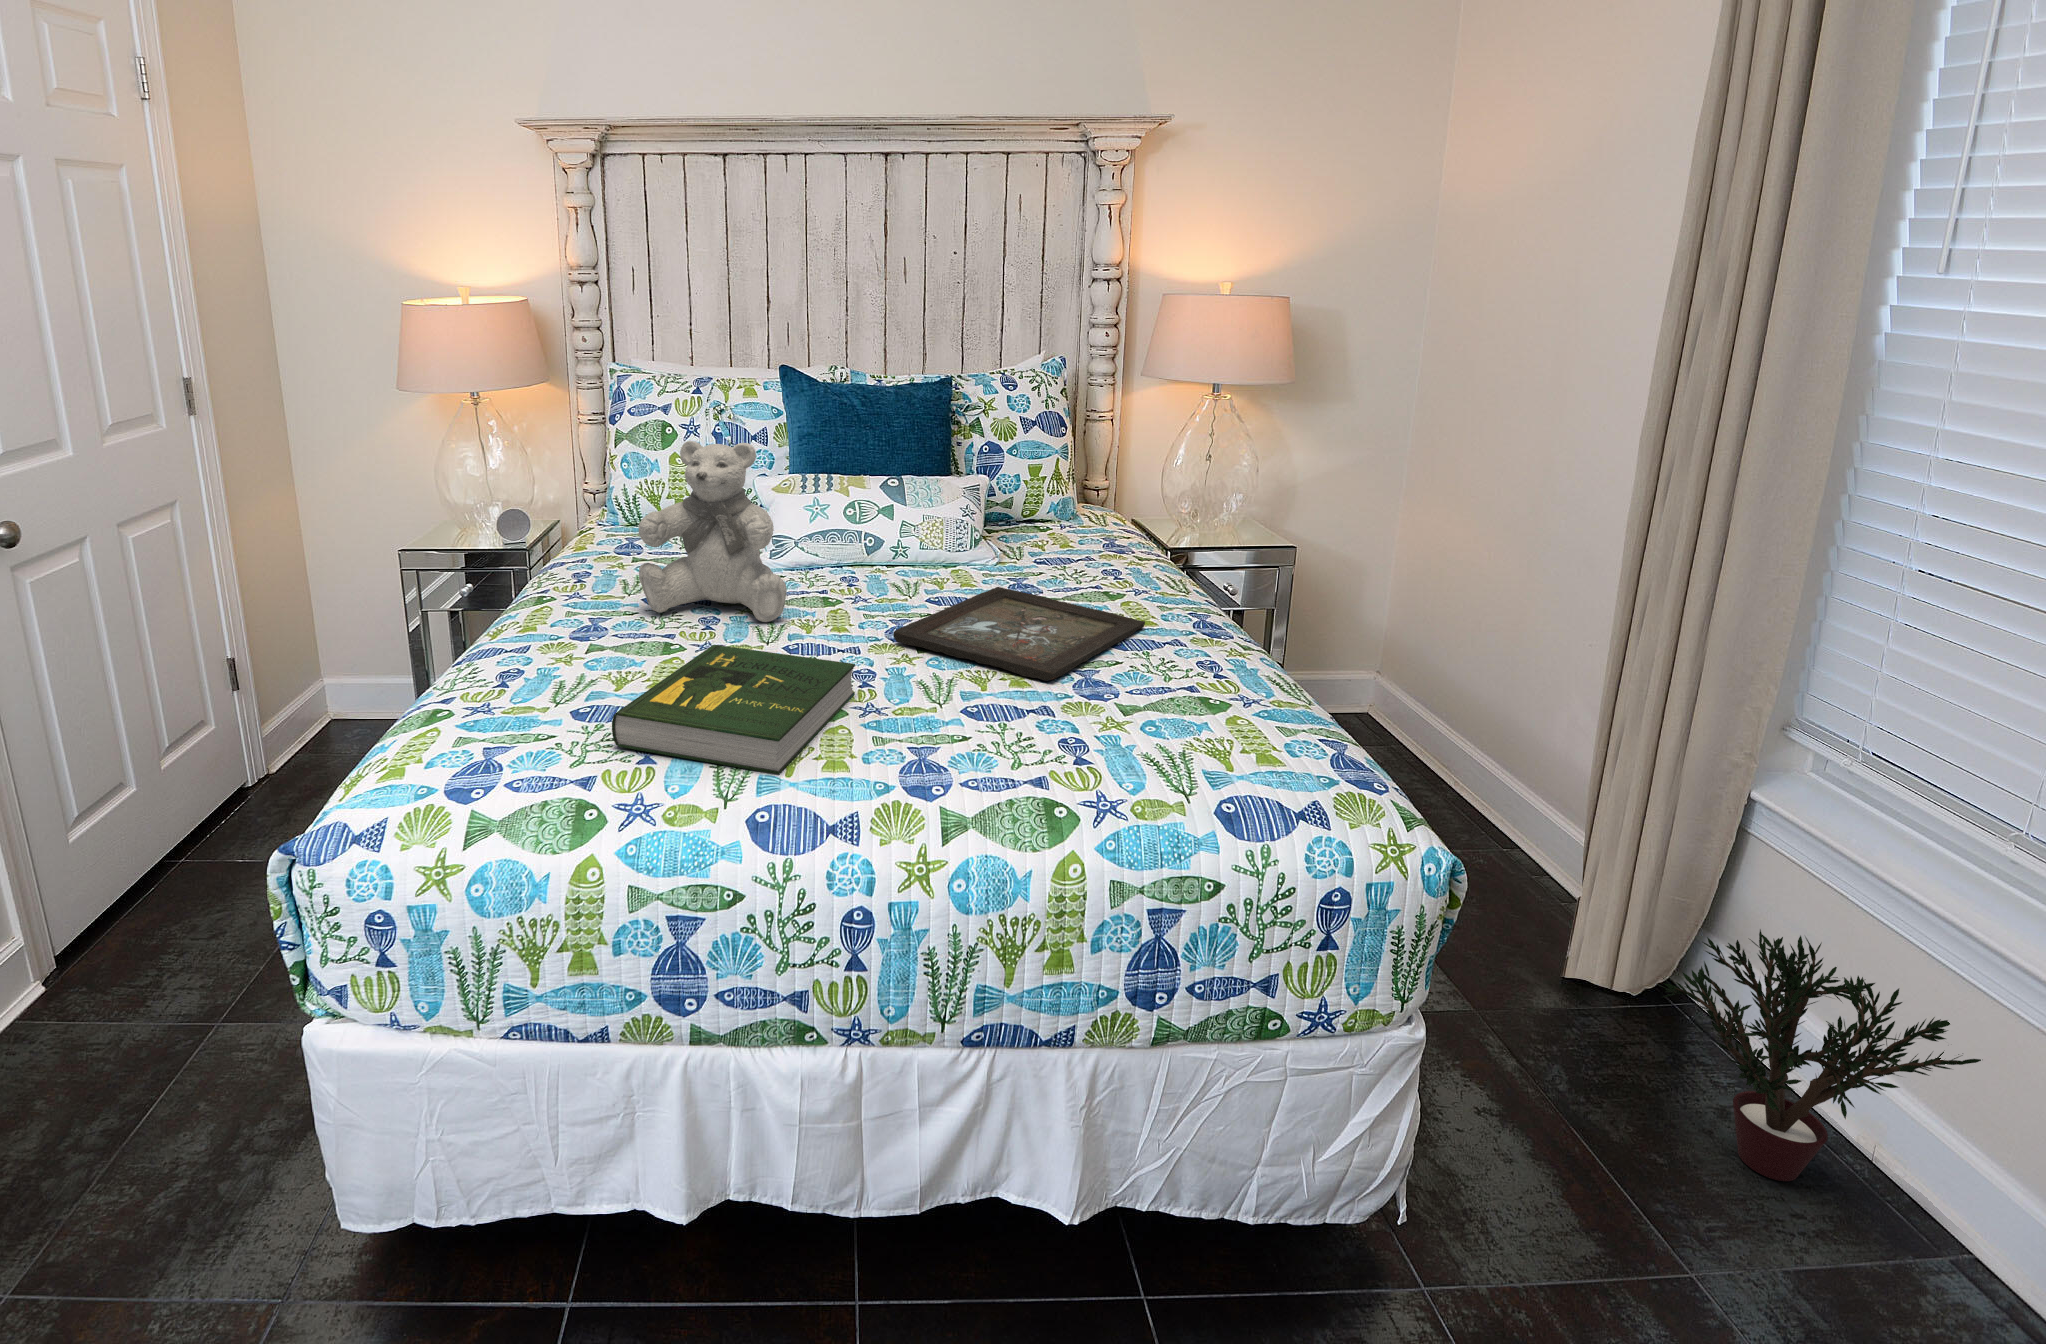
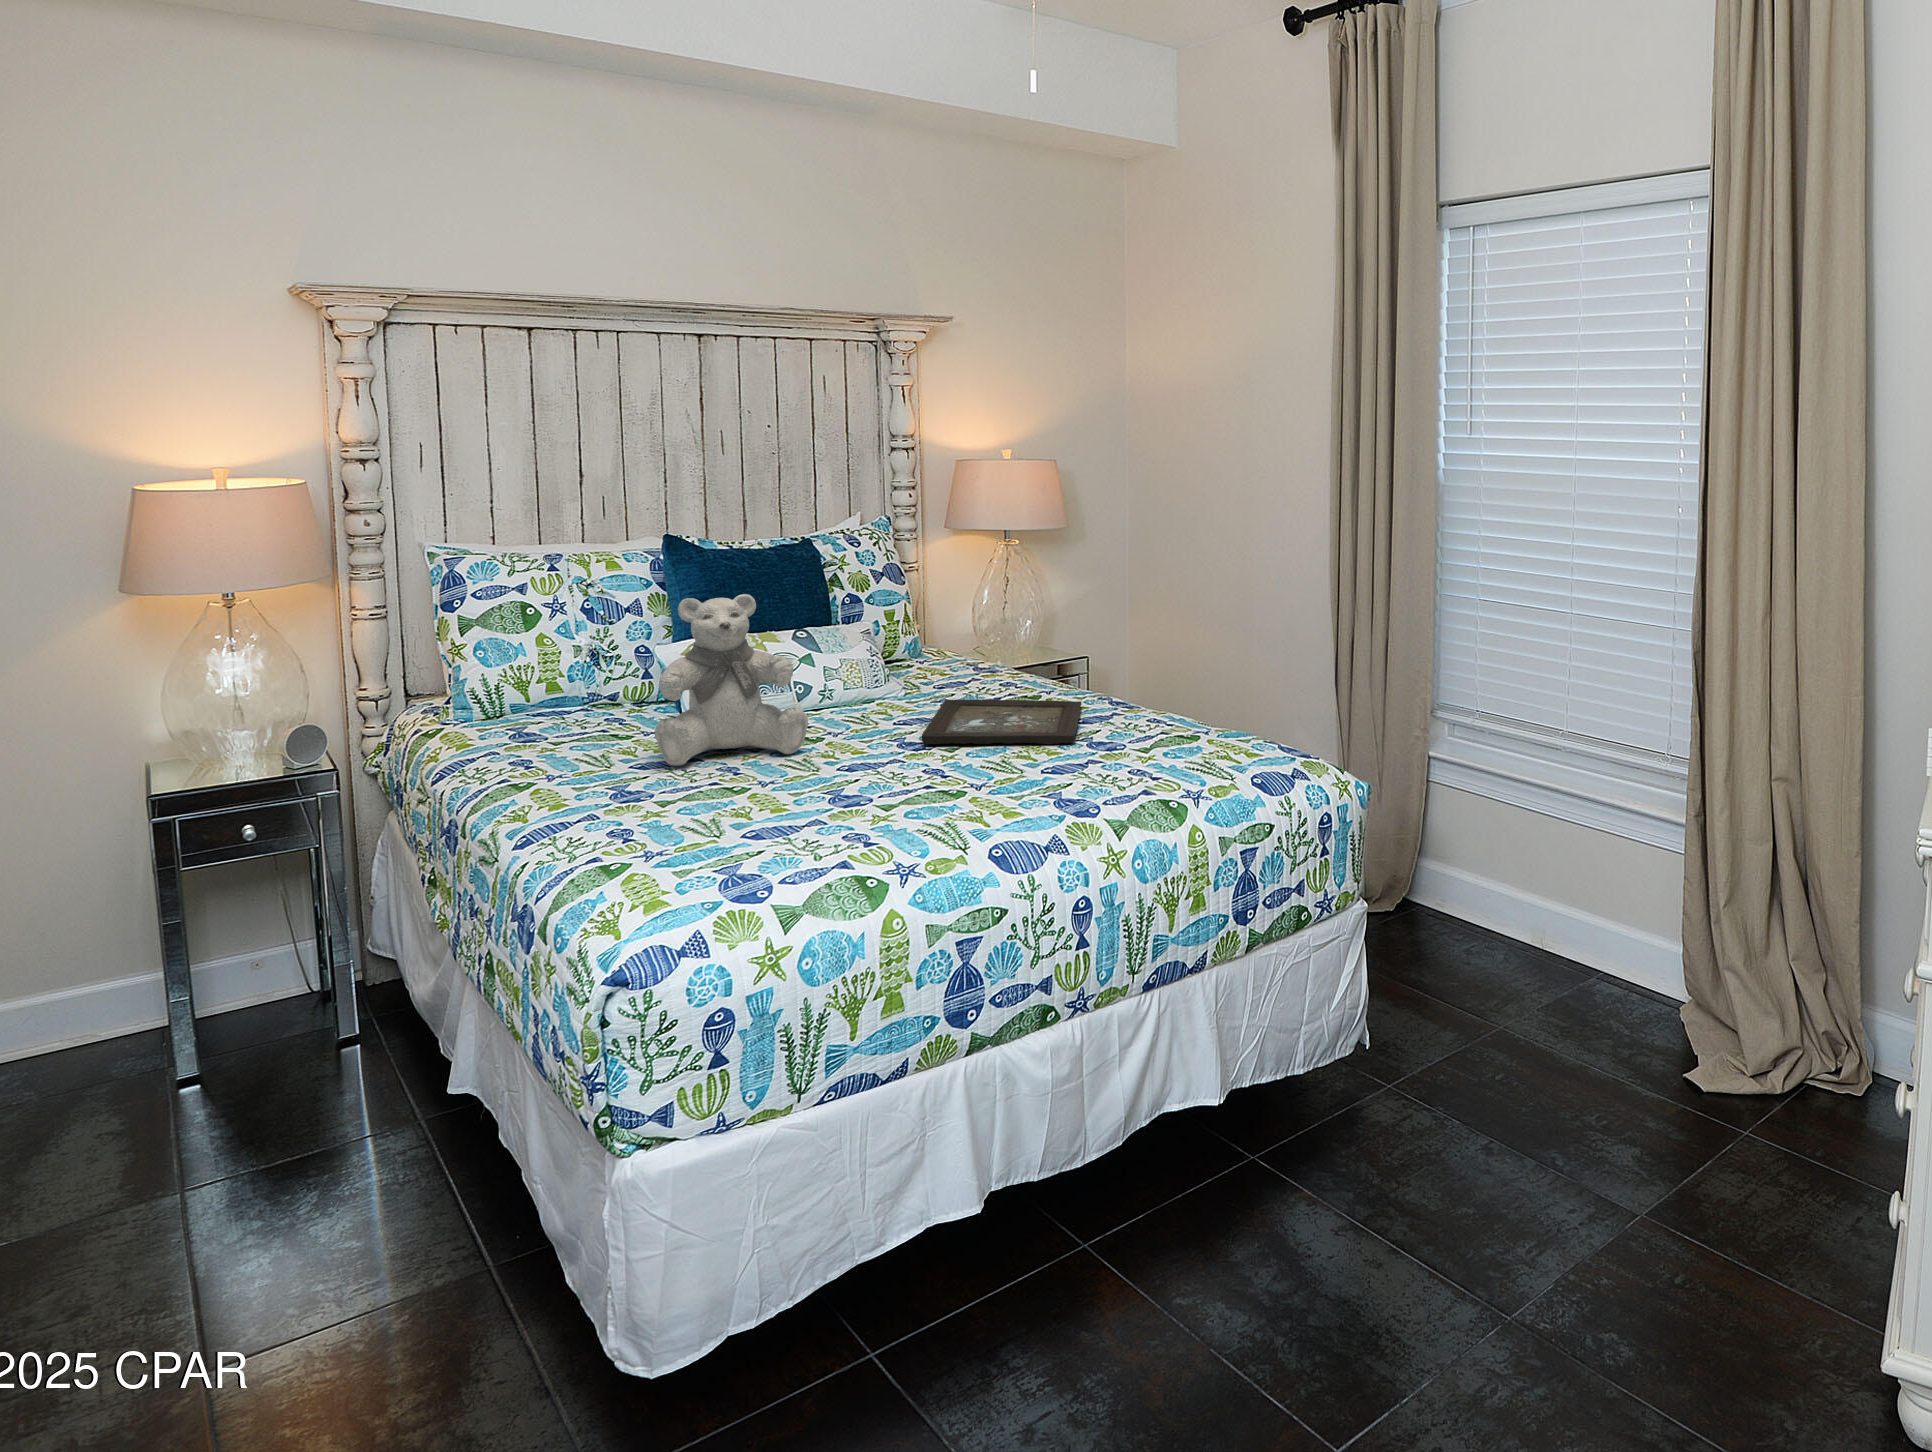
book: present [612,645,855,774] -> none [812,750,983,837]
potted plant: present [1660,929,1981,1181] -> none [1429,816,1583,973]

